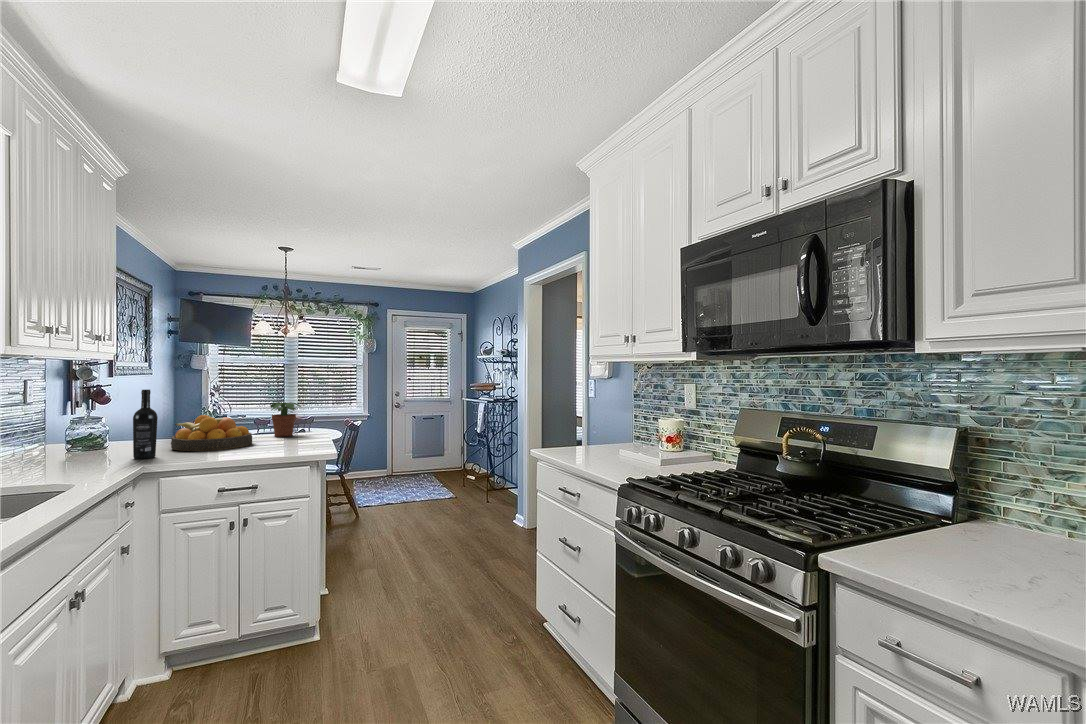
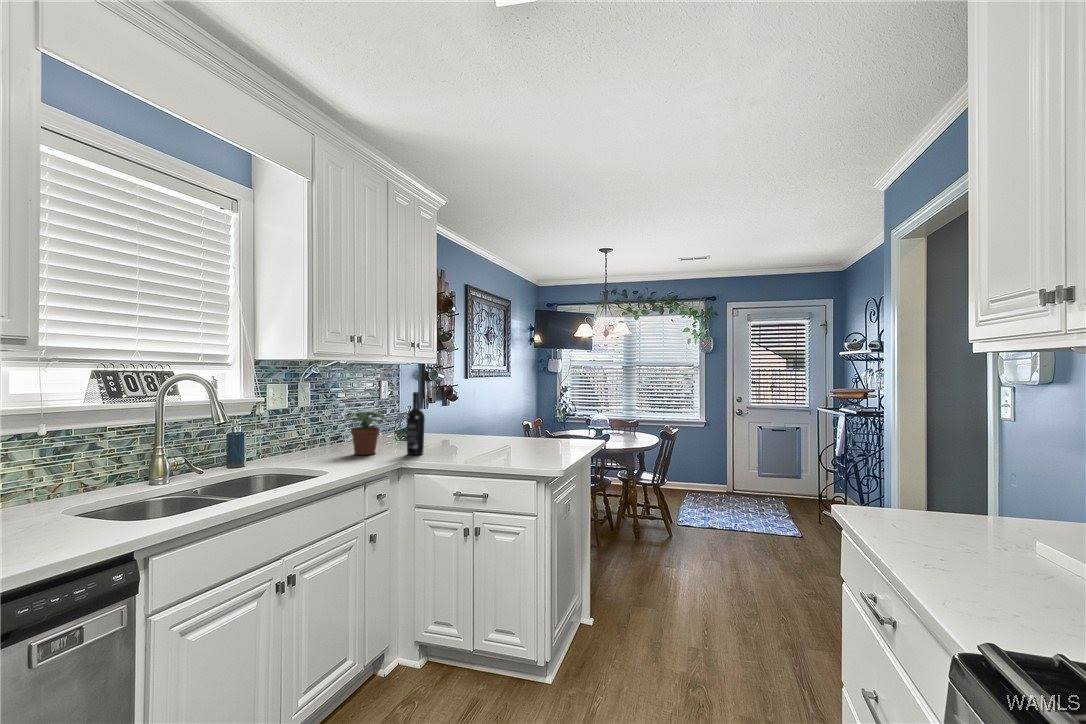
potted plant: present [270,402,301,437] -> present [345,412,386,455]
fruit bowl: present [171,415,252,451] -> none [448,417,514,453]

